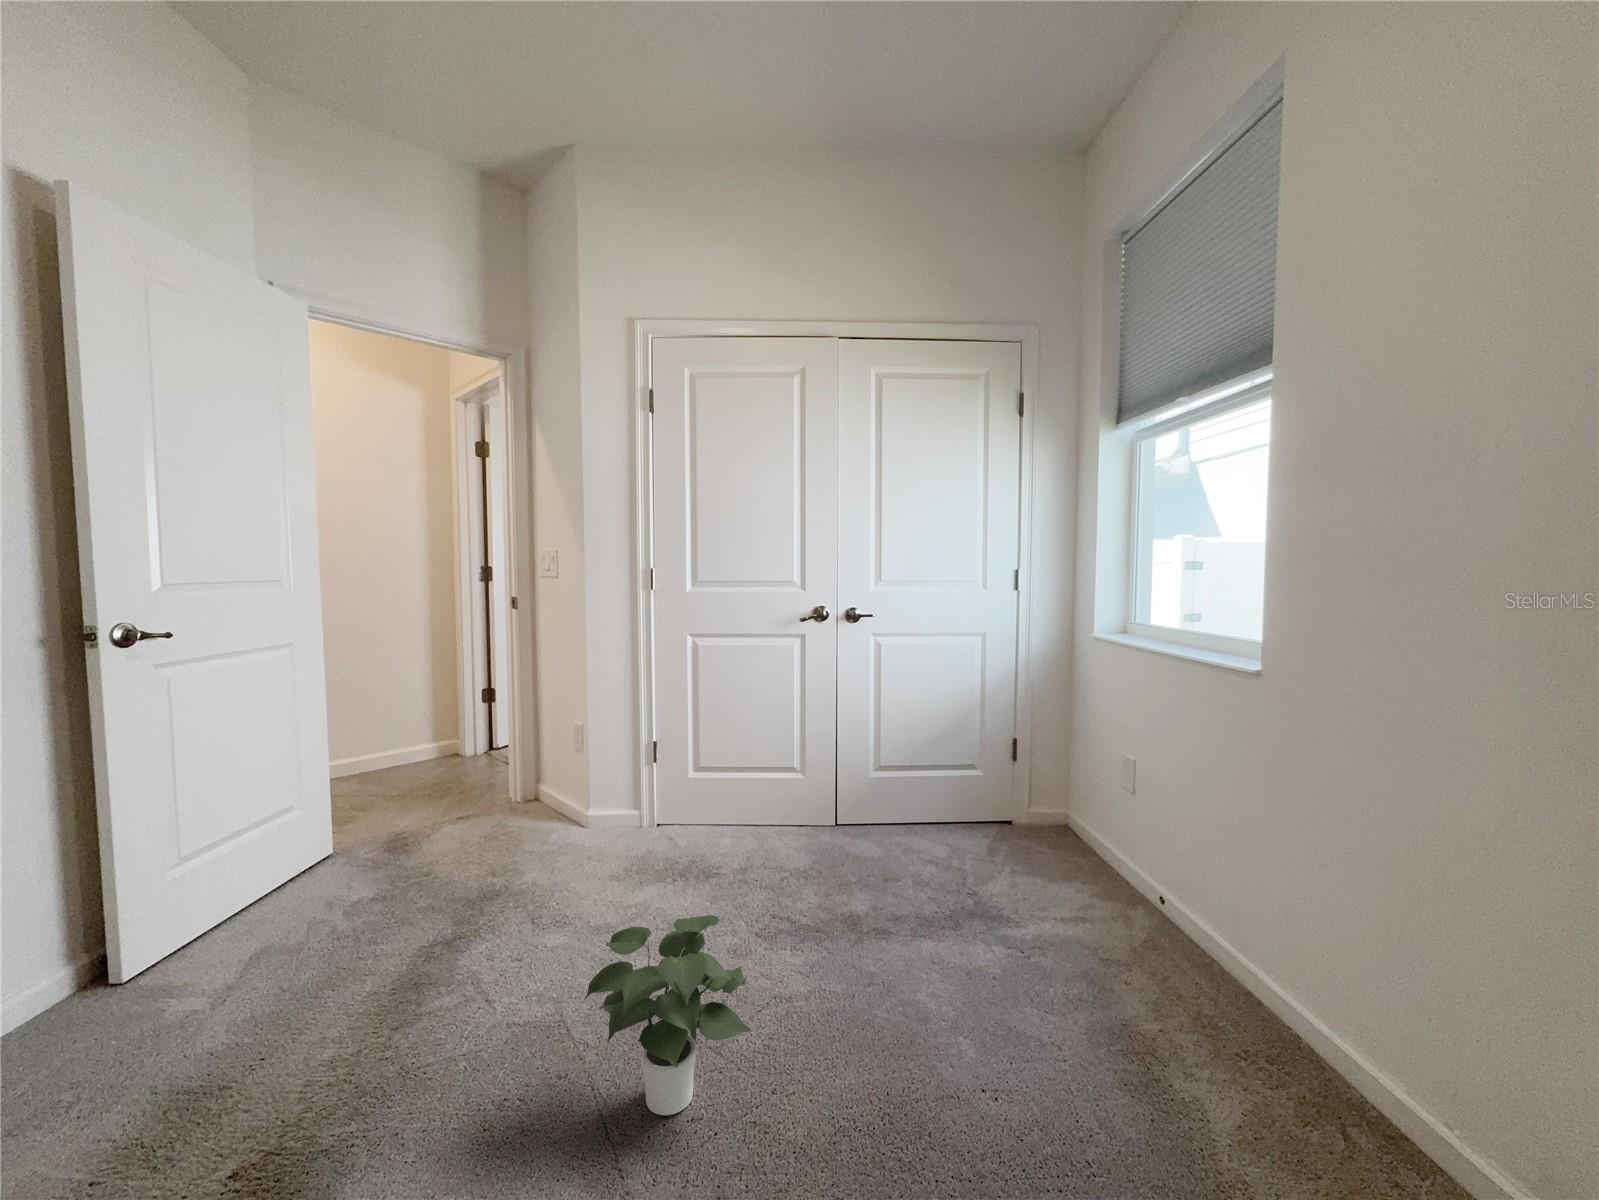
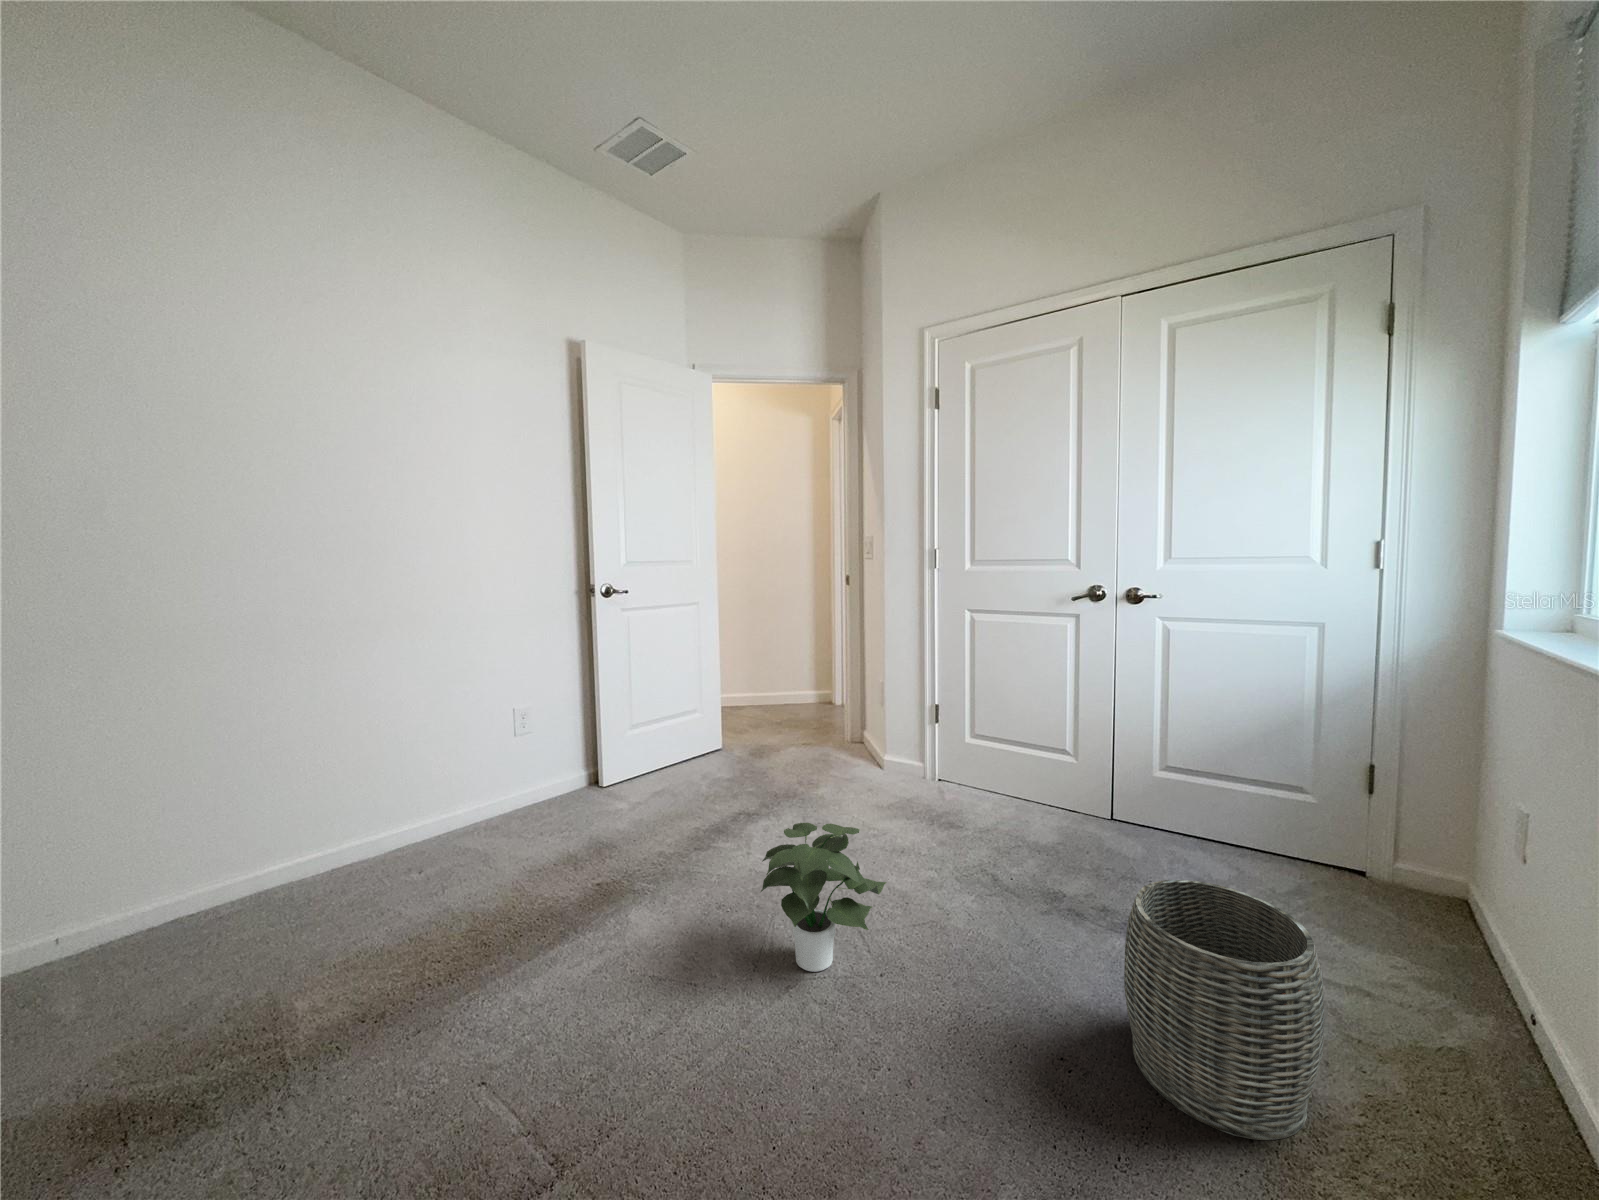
woven basket: none [975,868,1122,1075] -> present [1124,880,1325,1140]

